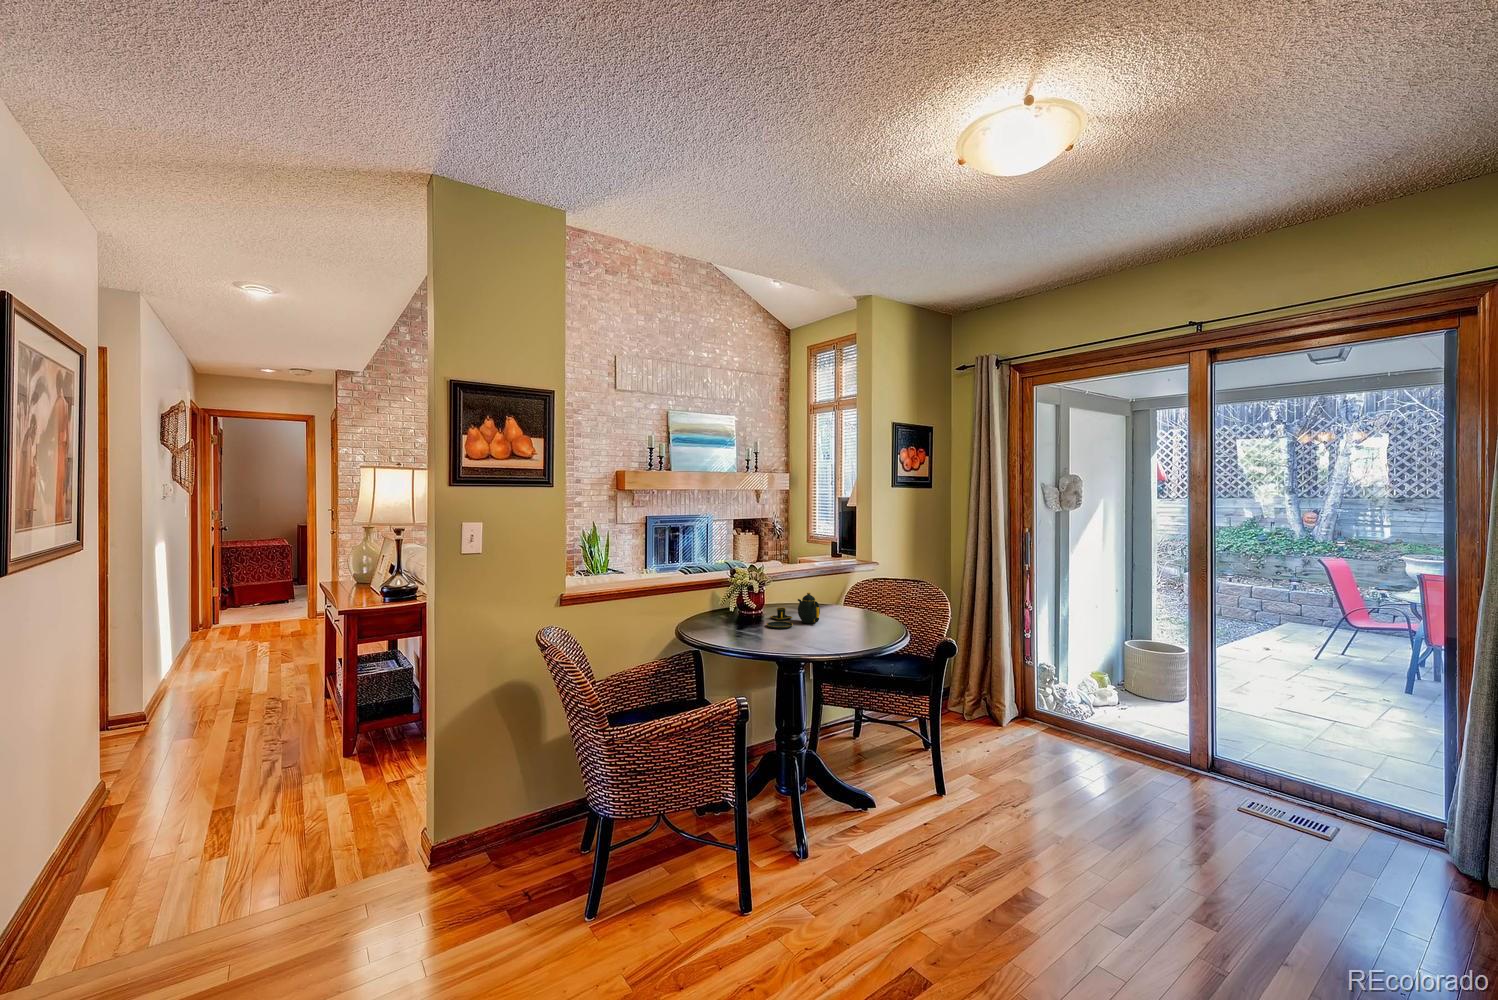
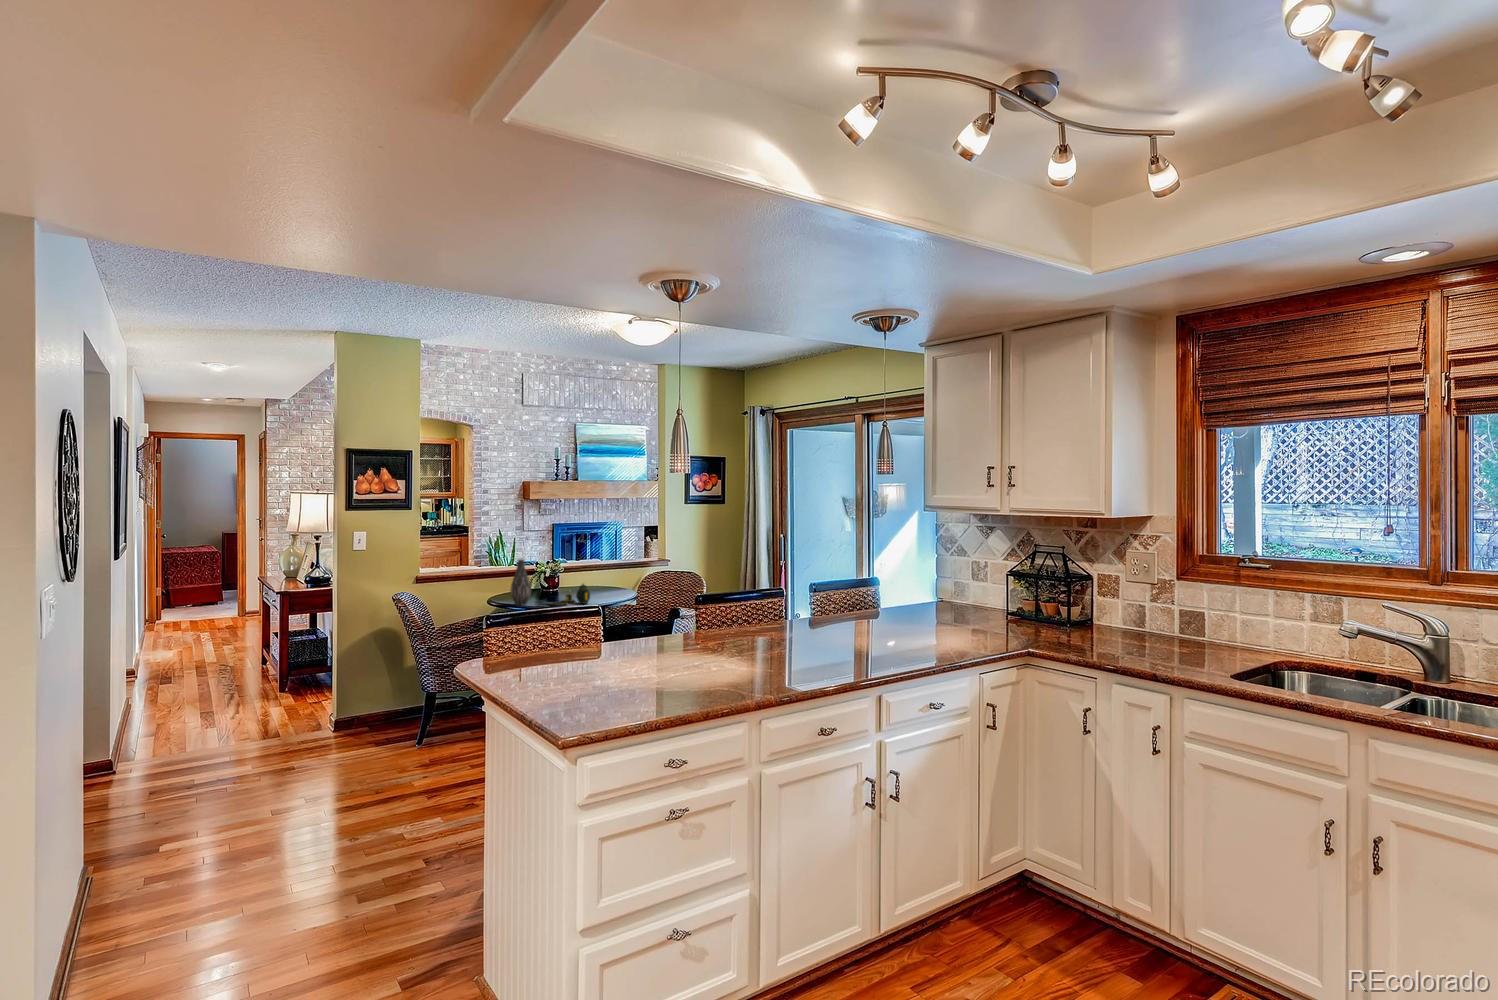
vase: none [712,561,743,632] -> present [510,559,531,605]

